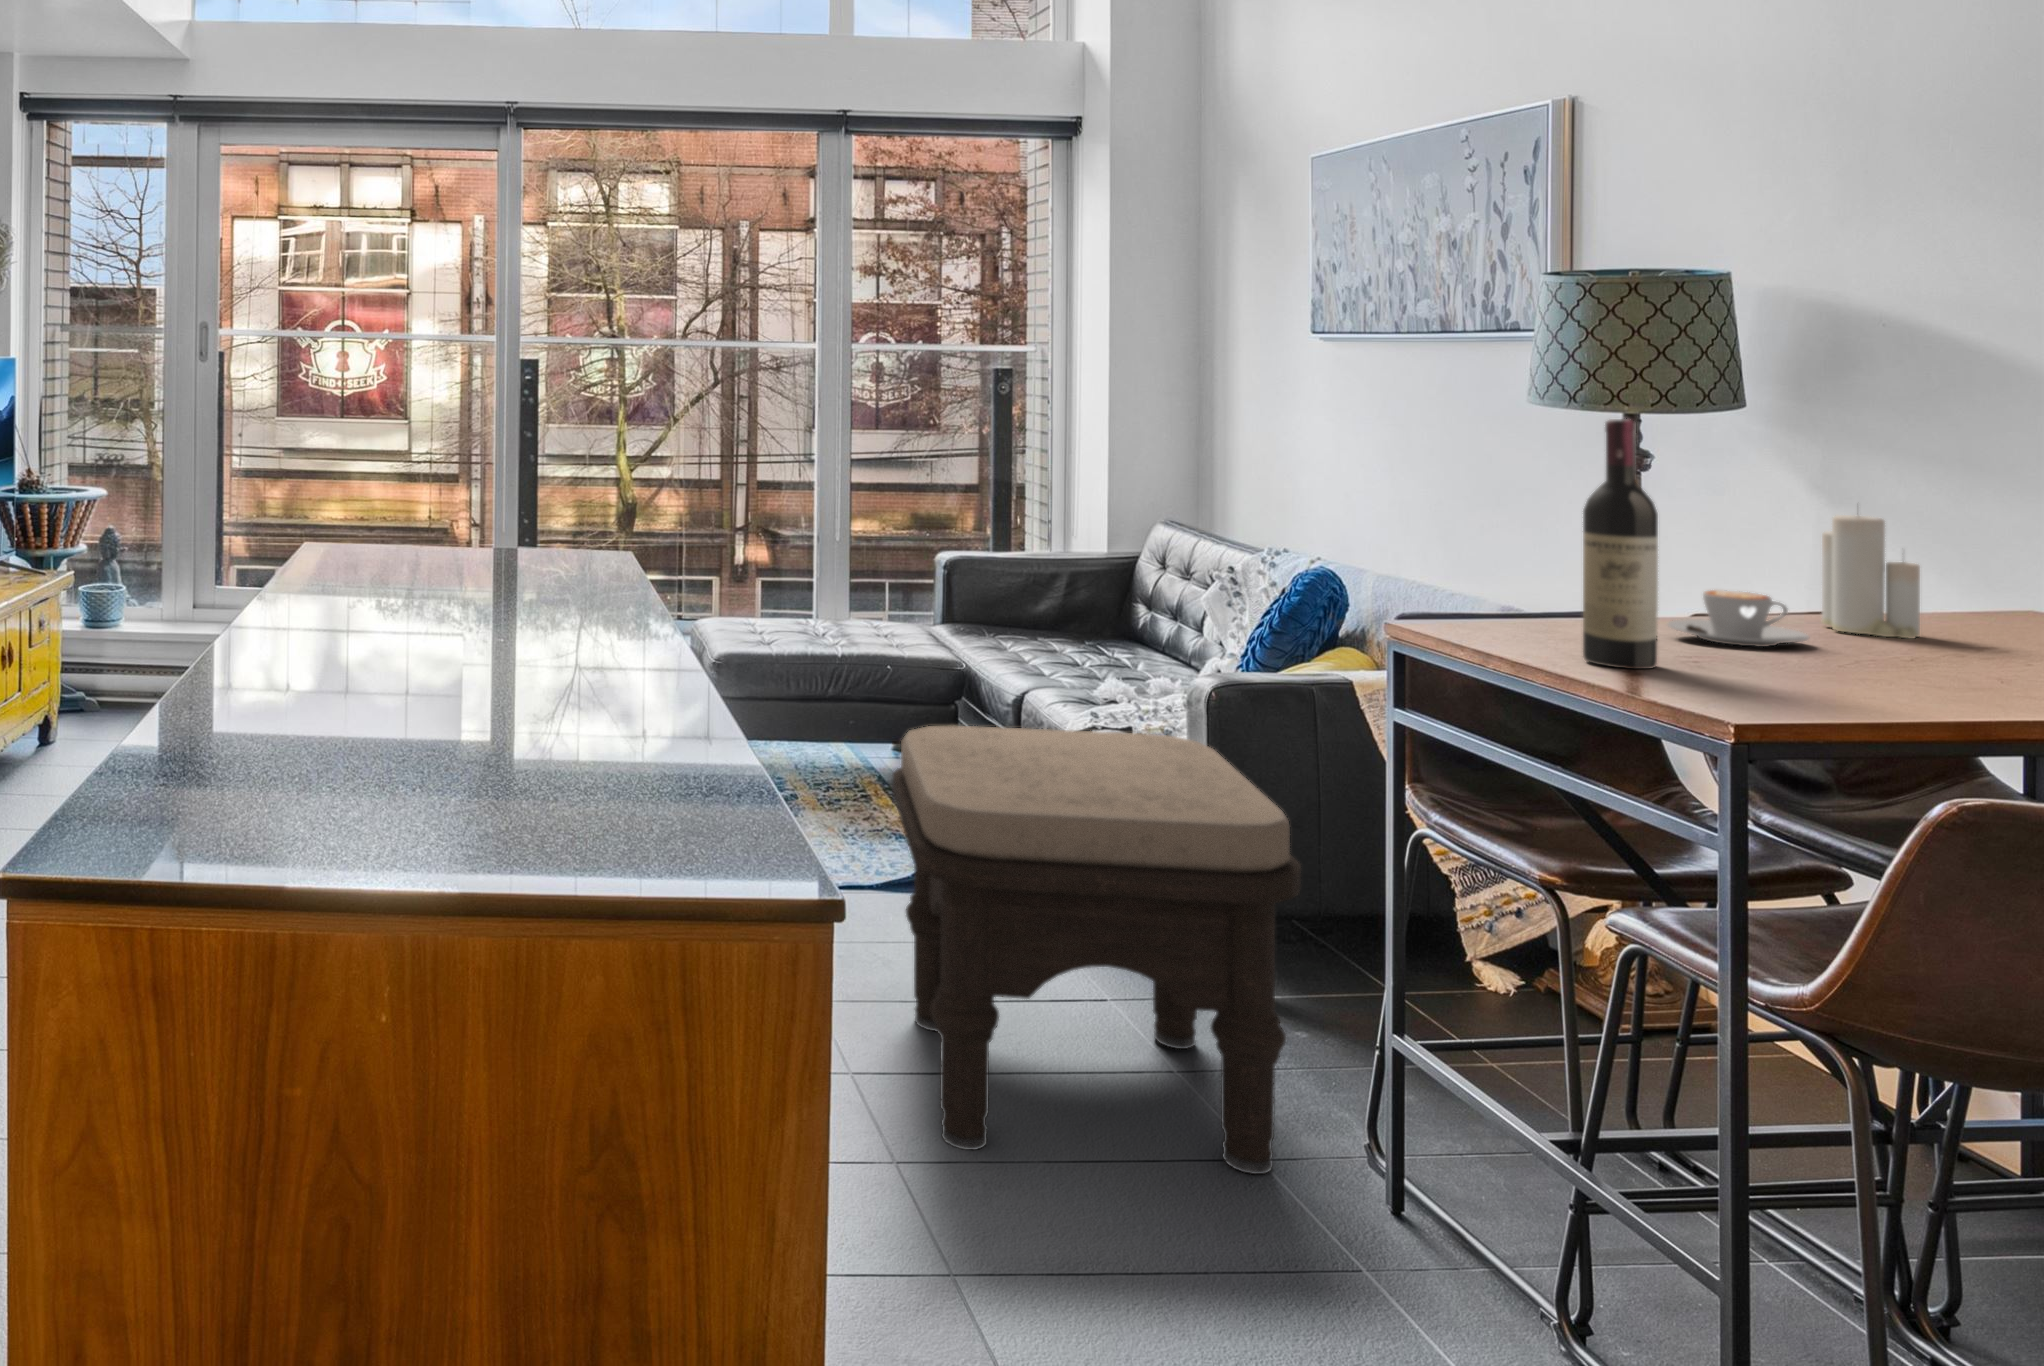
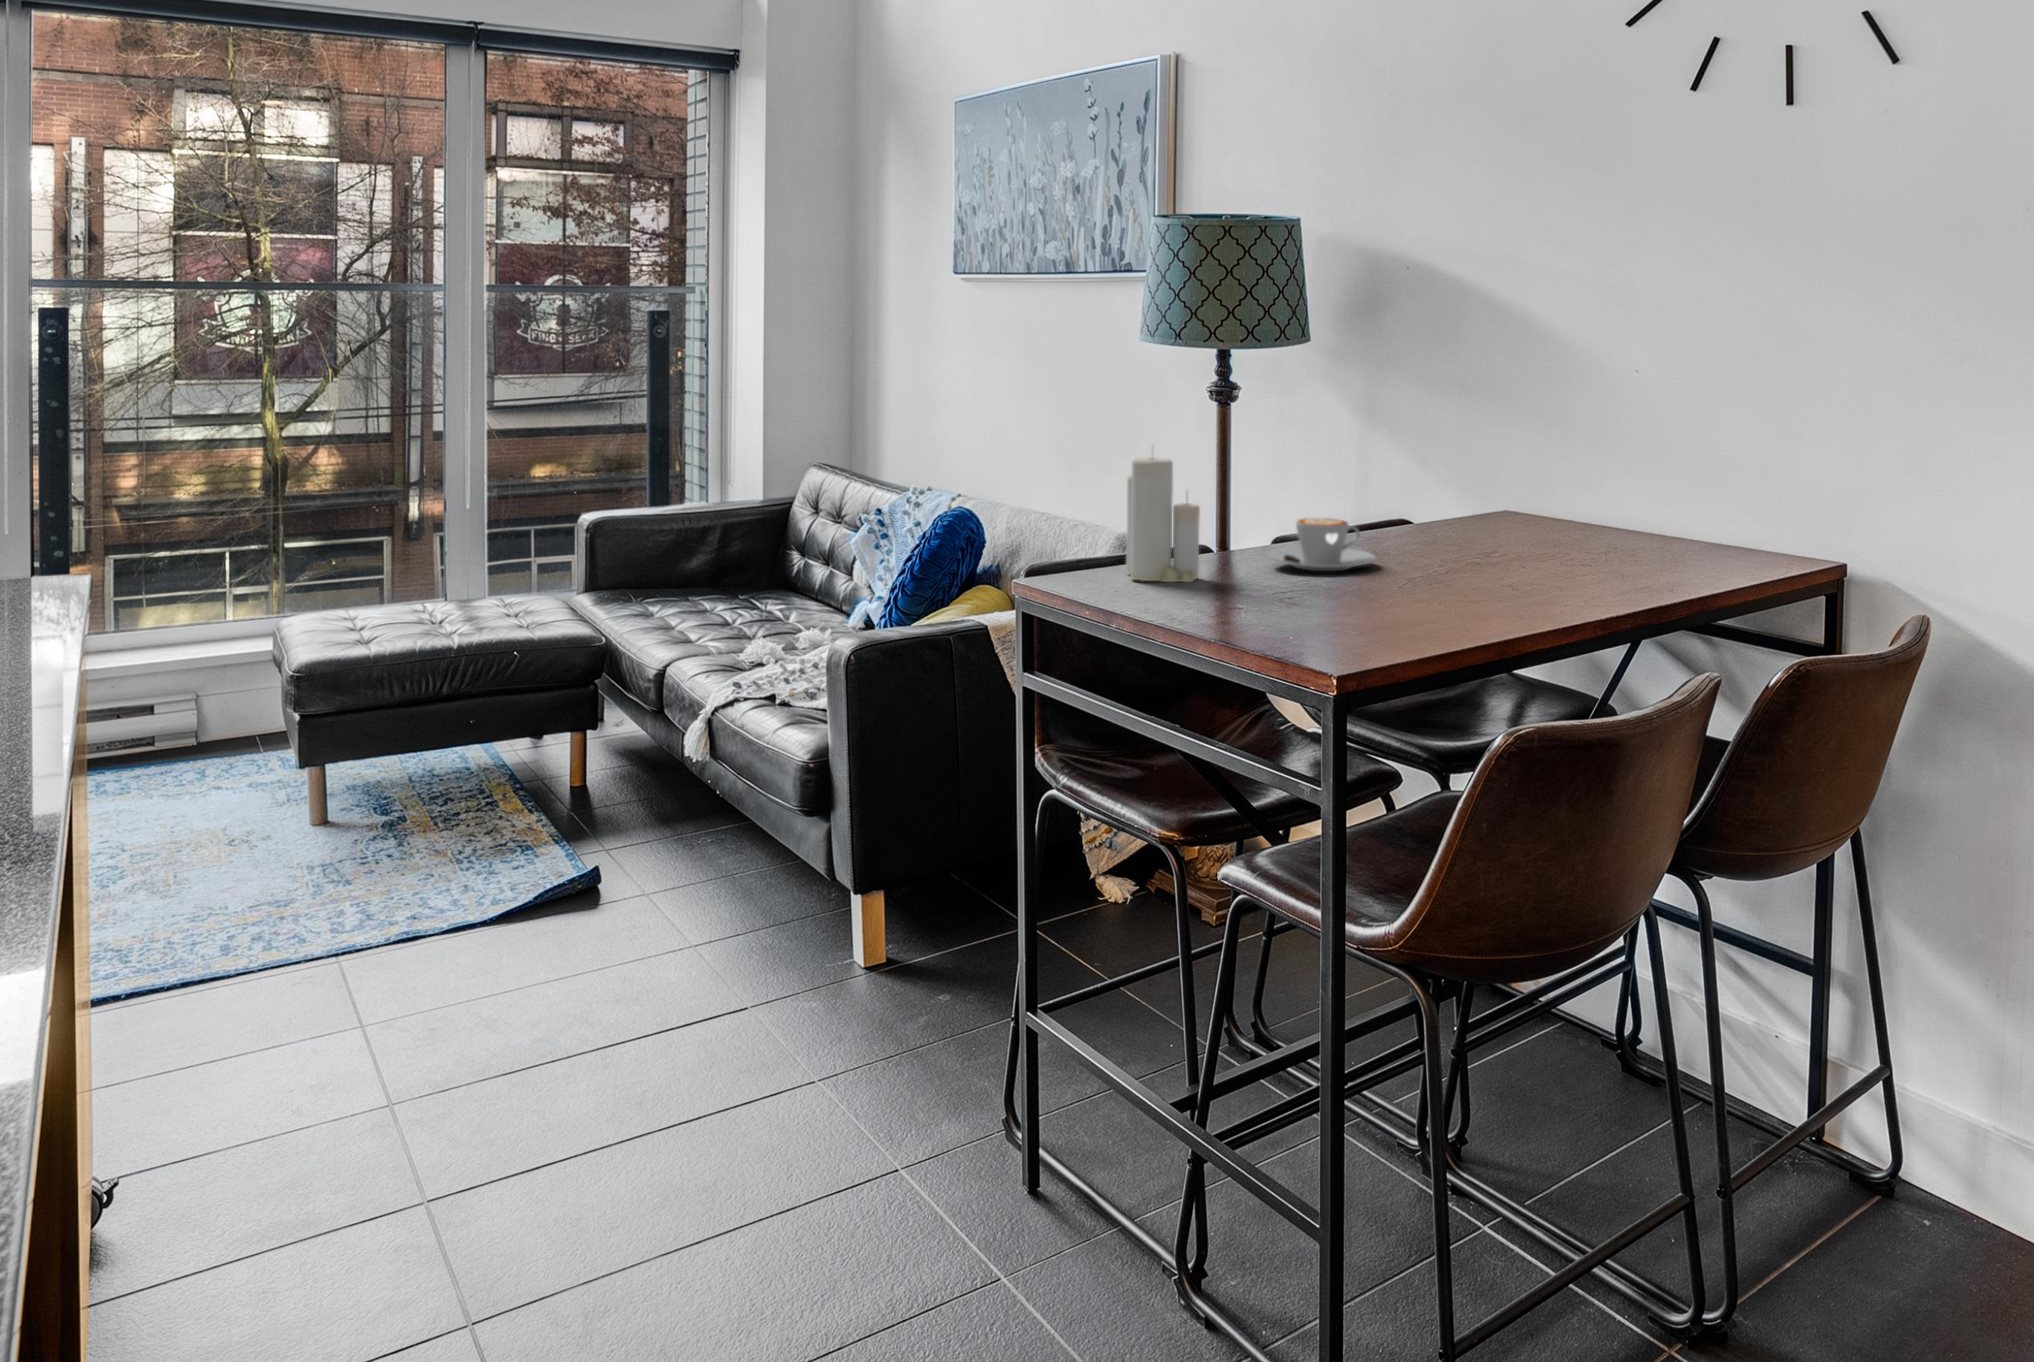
wine bottle: present [1583,419,1658,669] -> none [1209,354,1274,613]
candle: present [1822,515,1920,639] -> present [1126,457,1200,582]
ottoman: present [892,725,1301,1174] -> none [485,711,941,1280]

